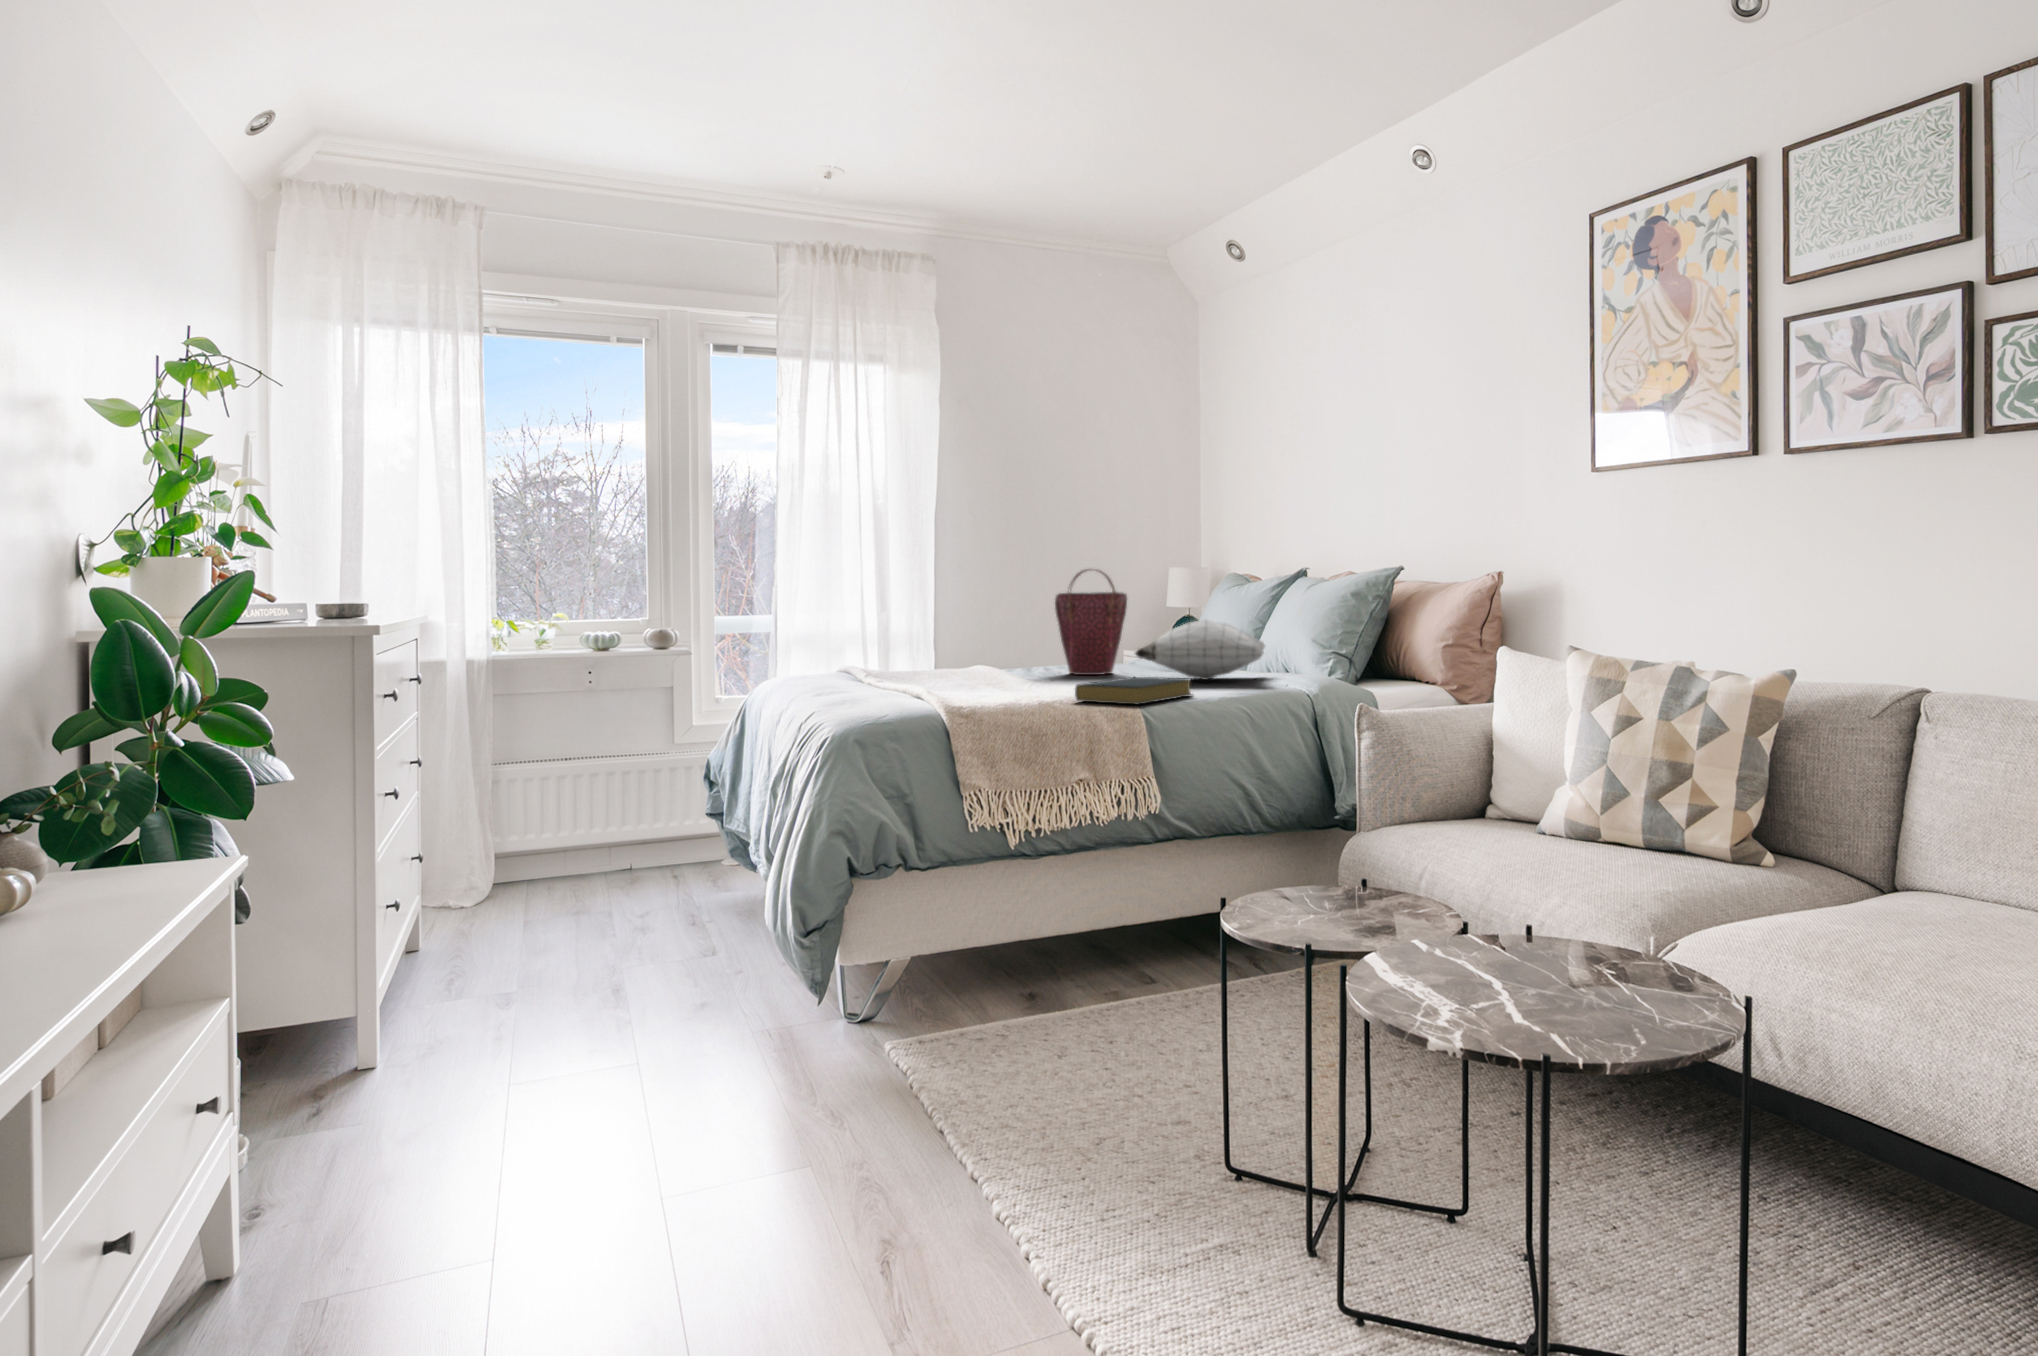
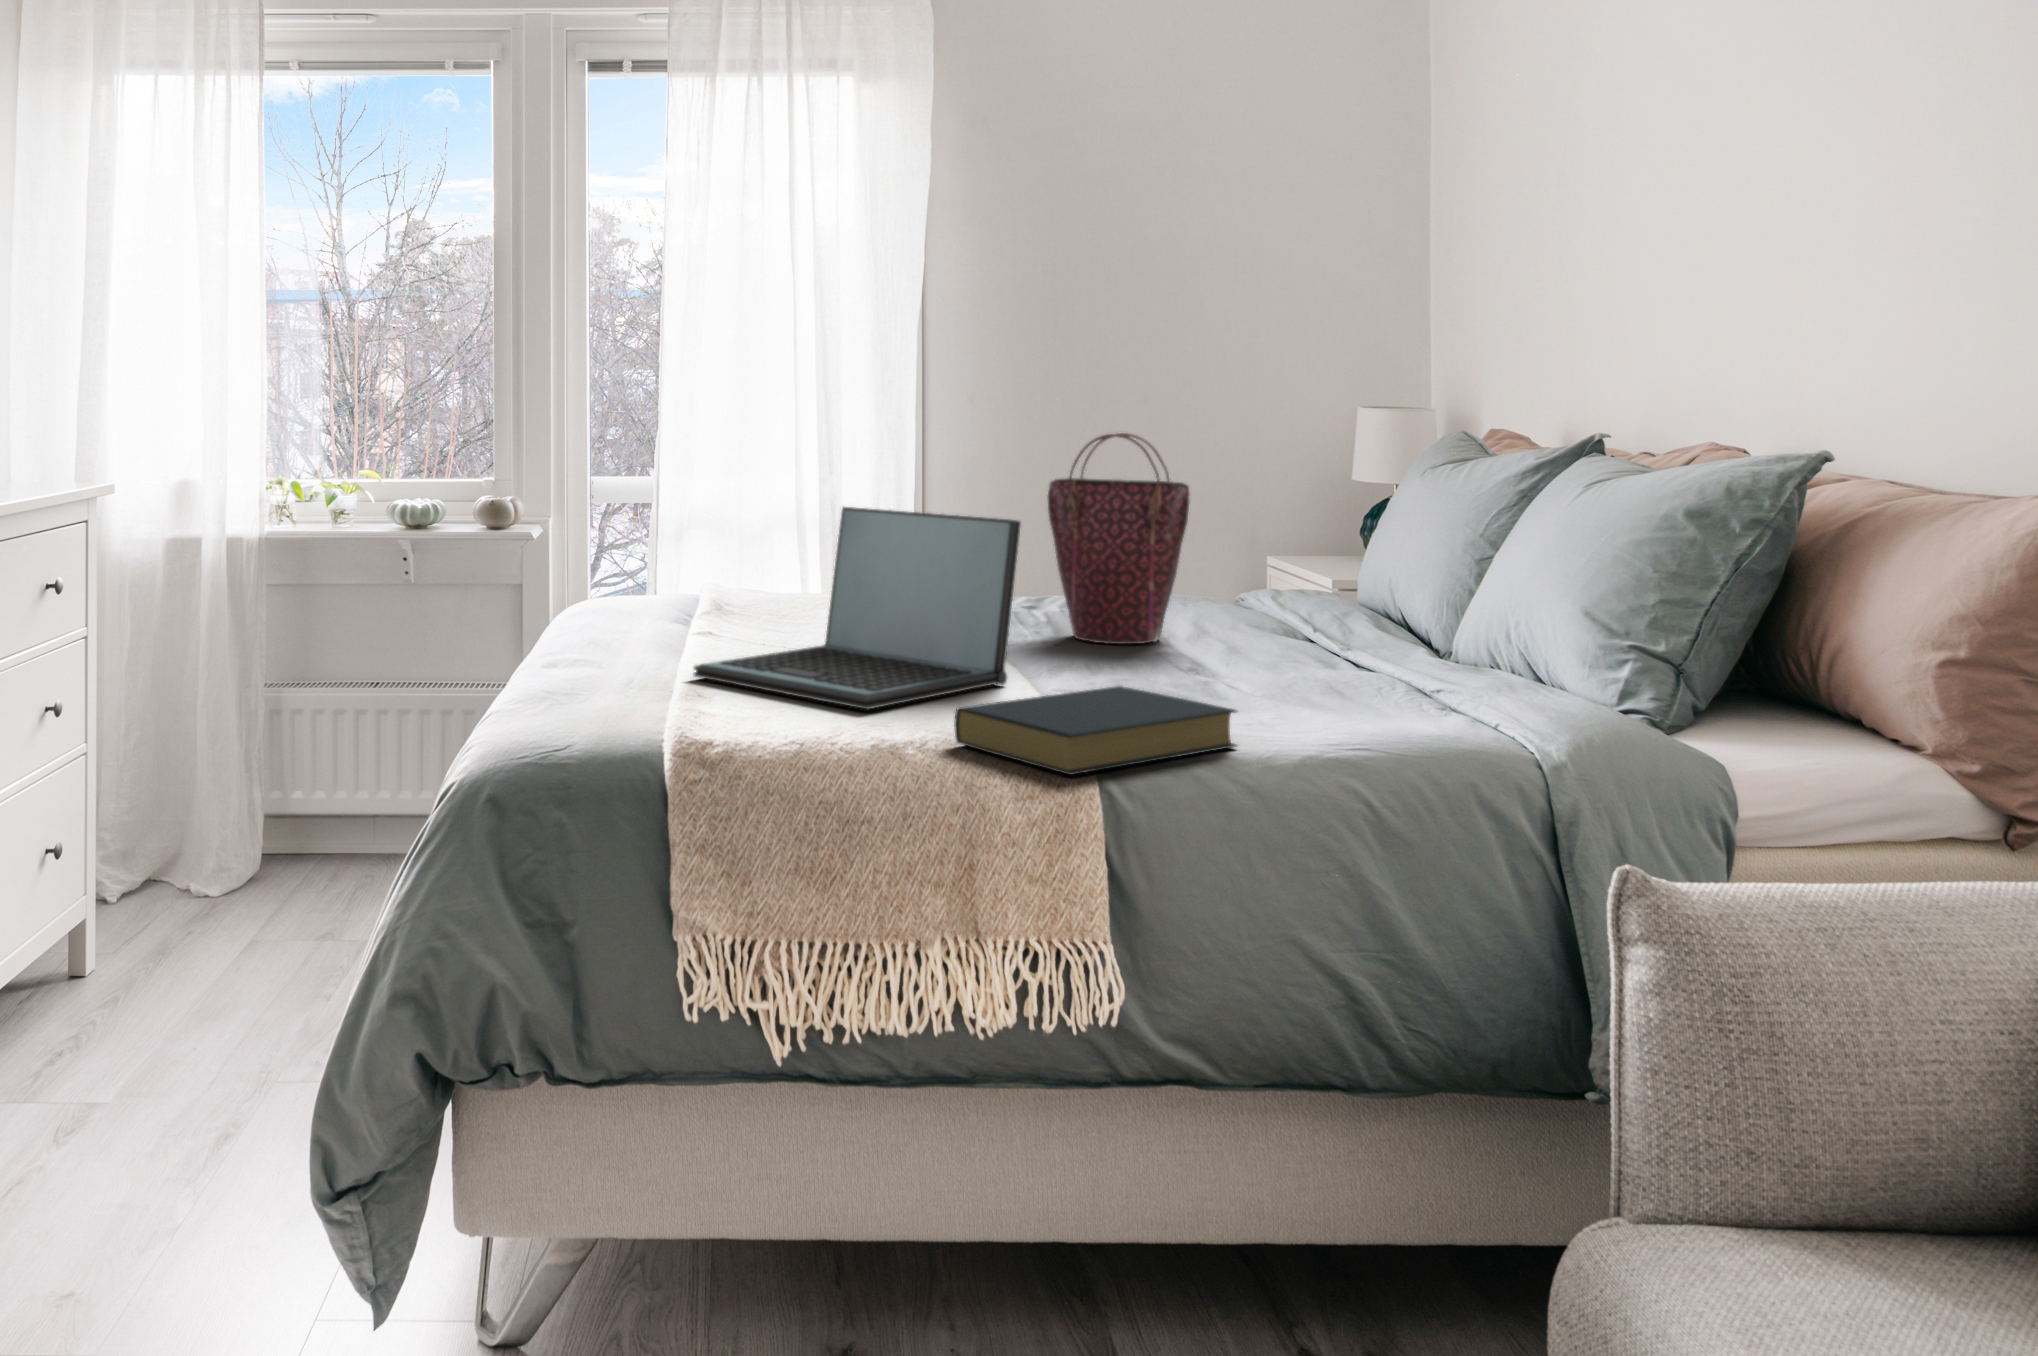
laptop: none [909,607,1070,696] -> present [694,507,1021,710]
pillow: present [1135,619,1265,680] -> none [1150,554,1482,684]

